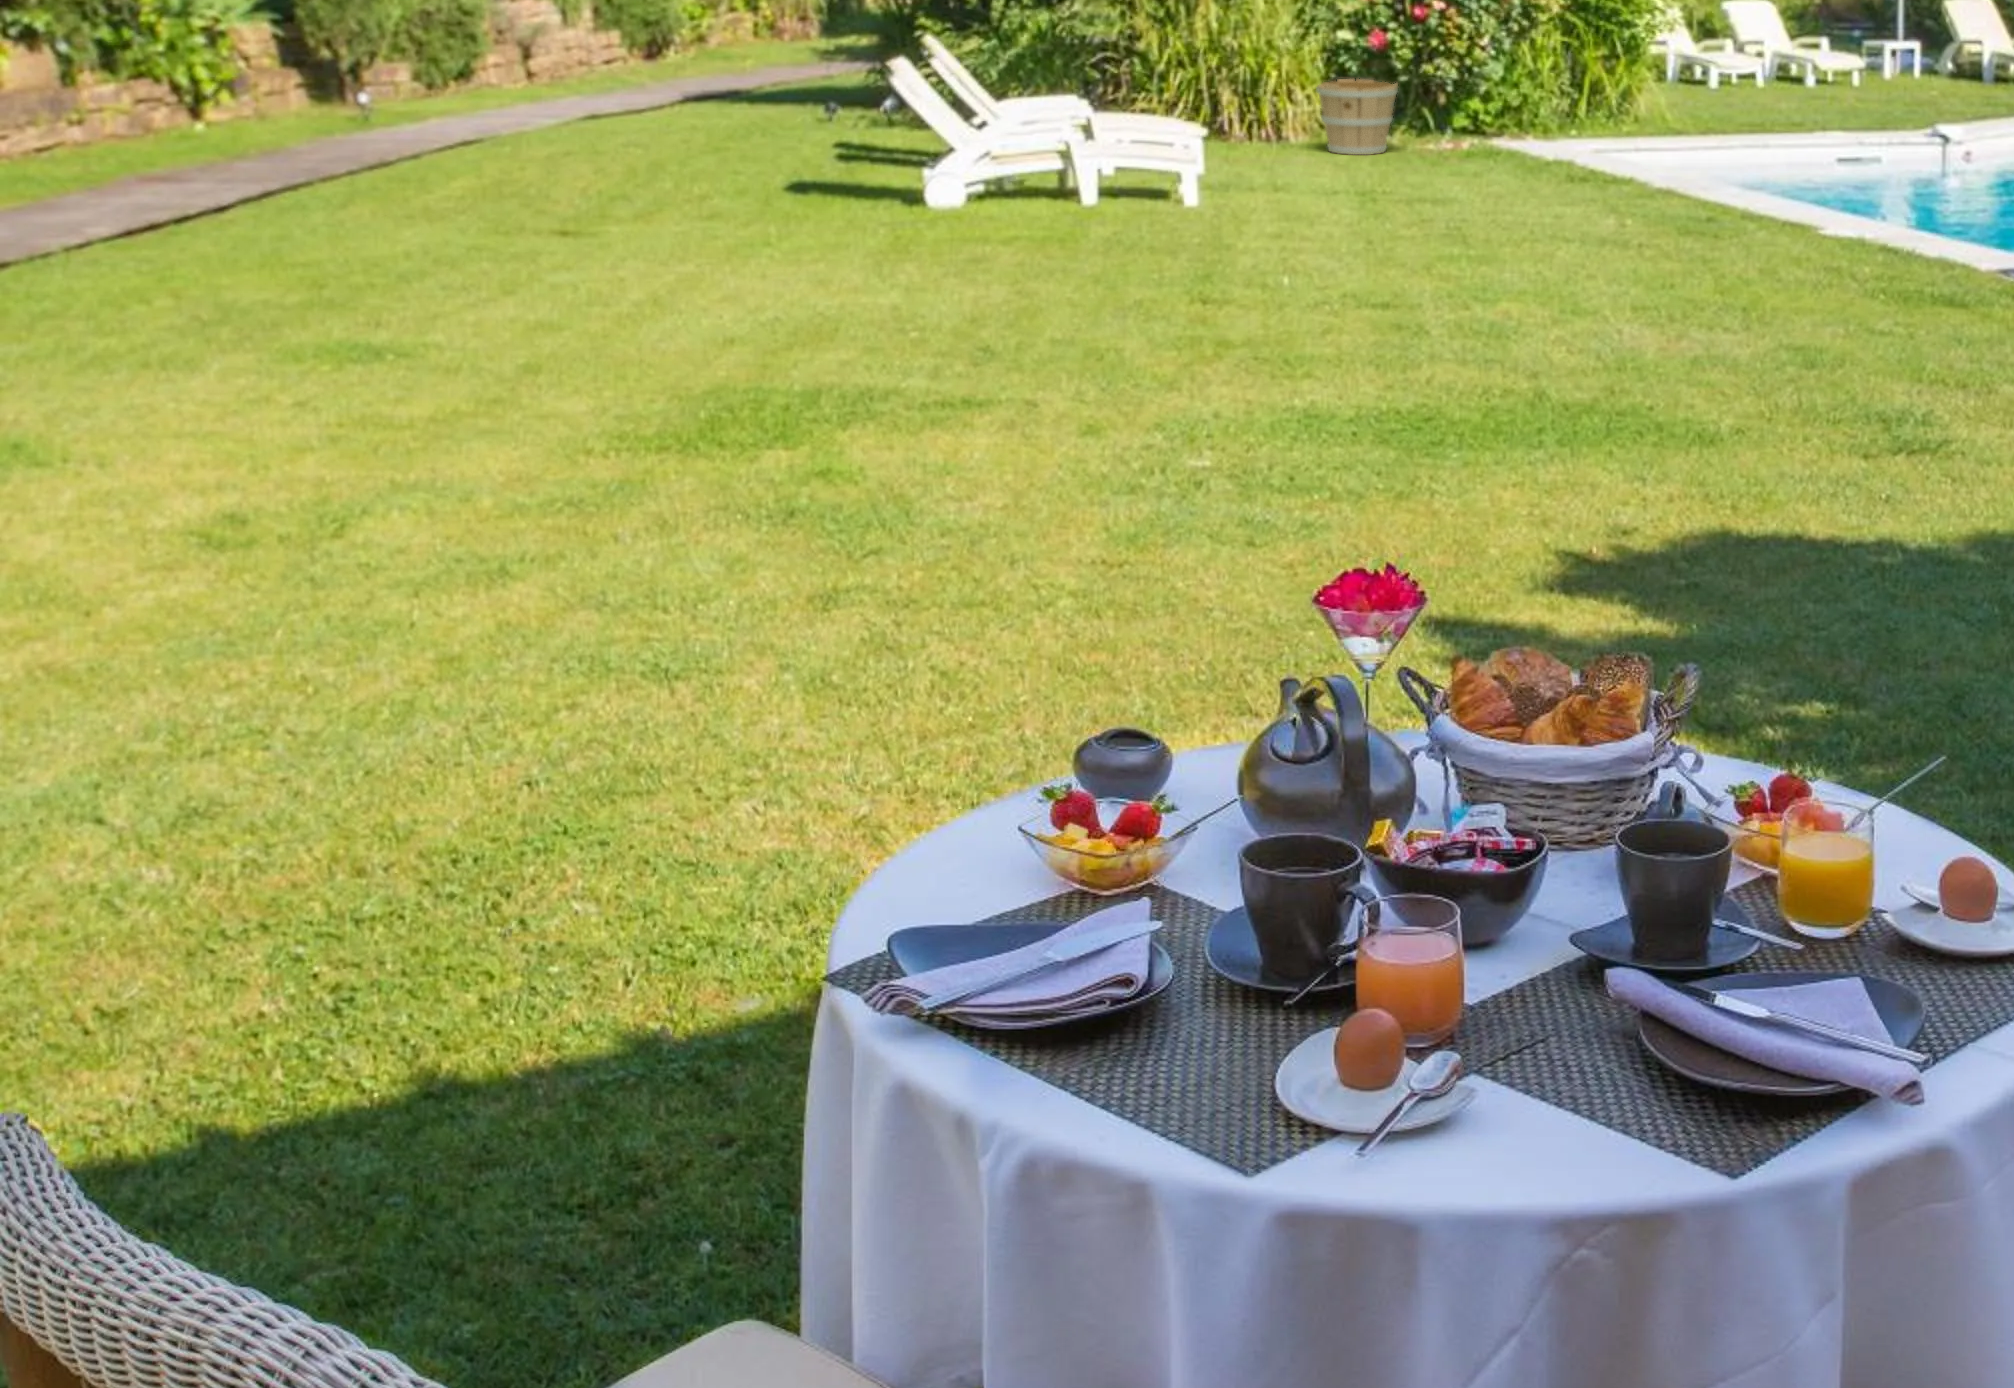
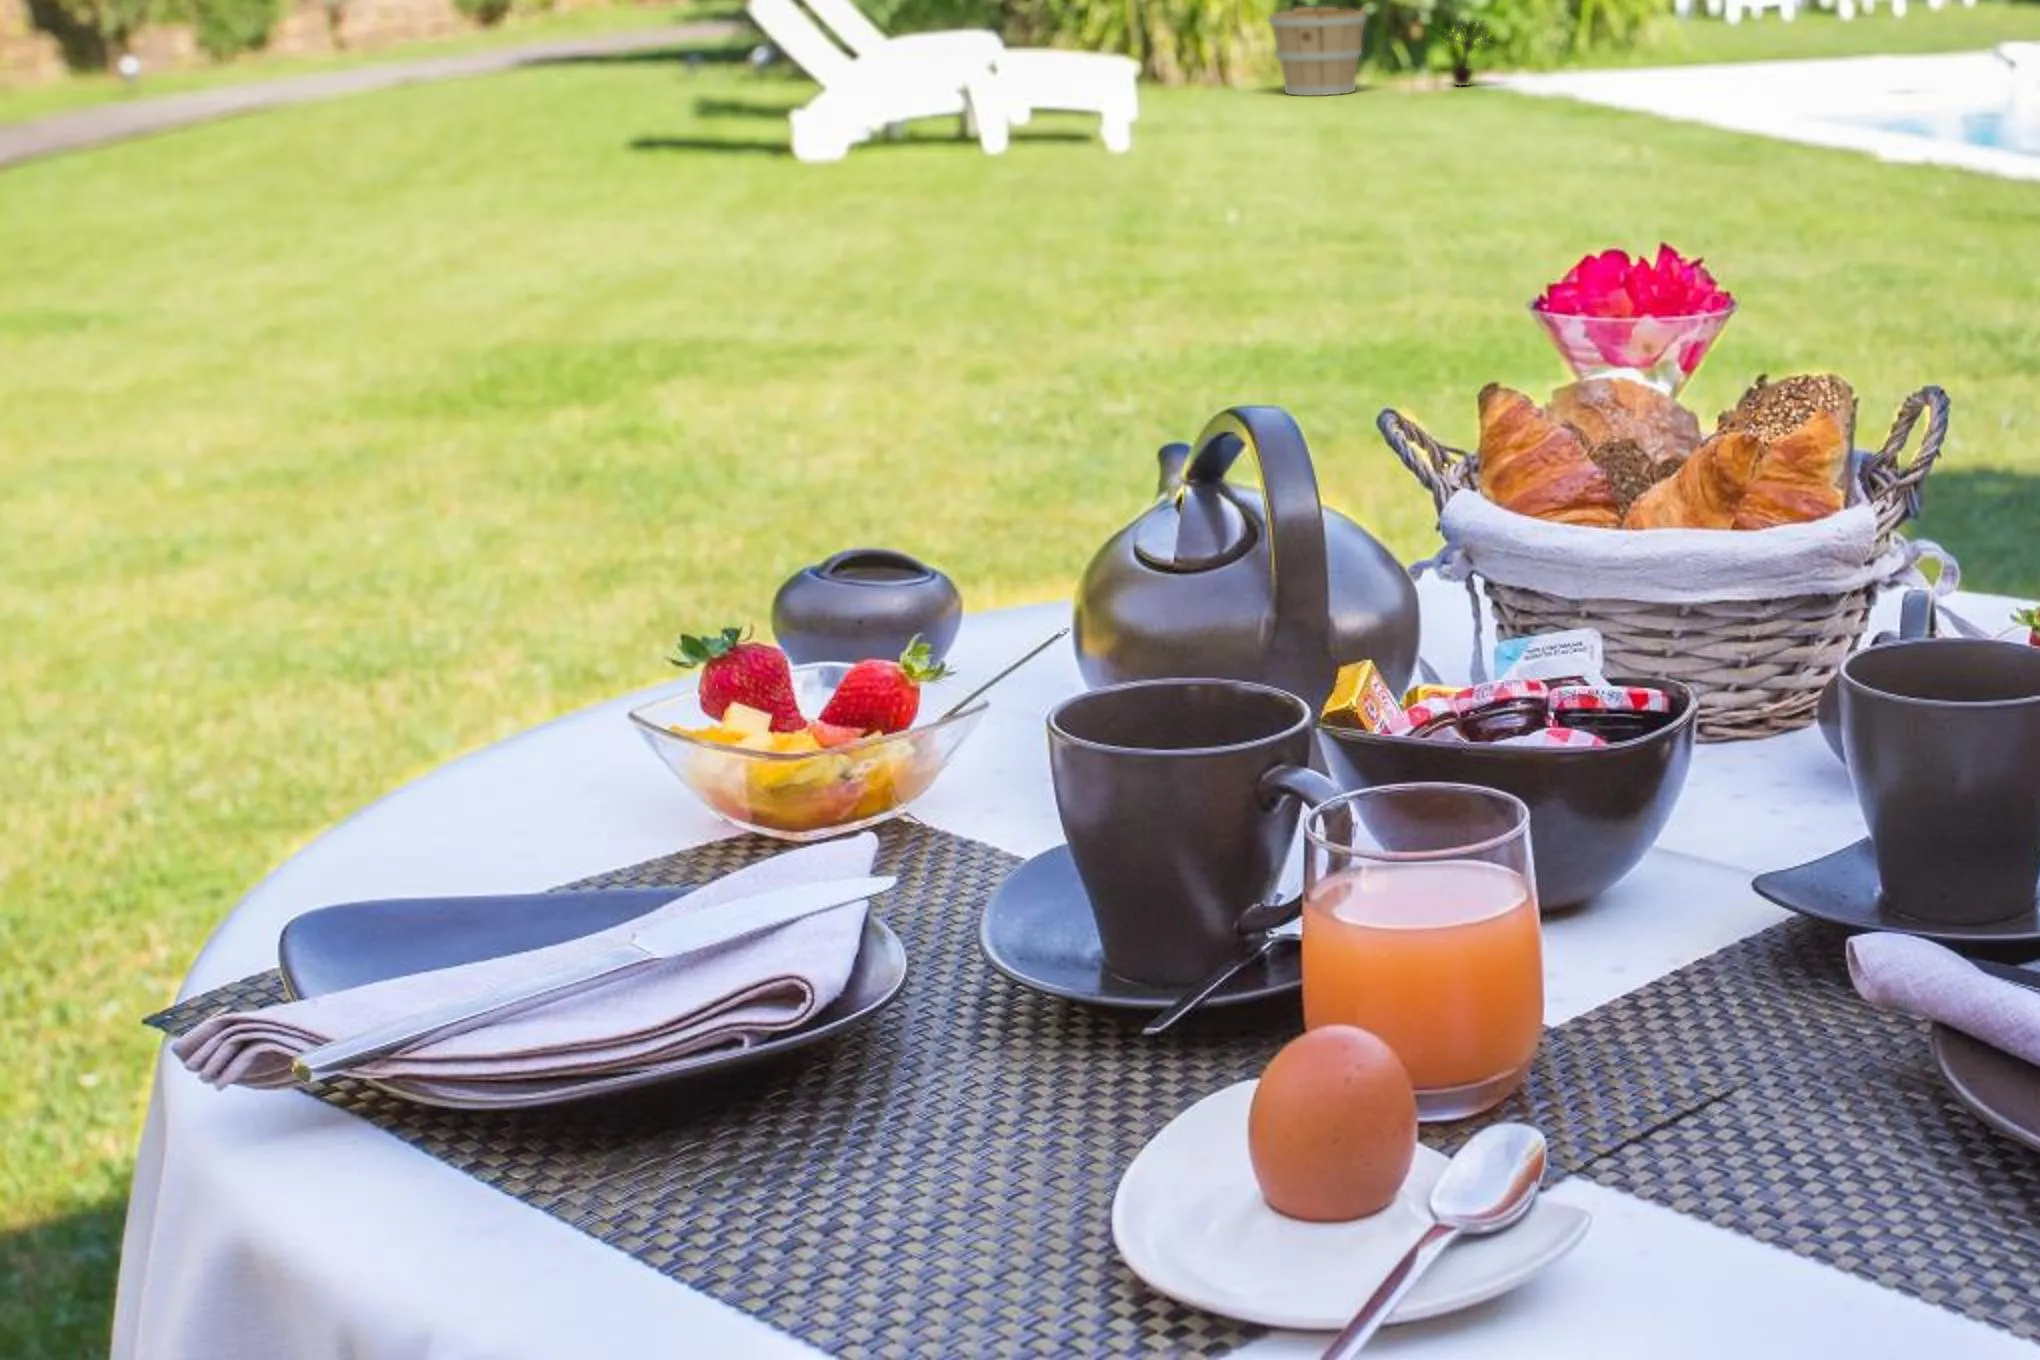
potted plant: none [1449,90,1504,150] -> present [1430,18,1493,86]

